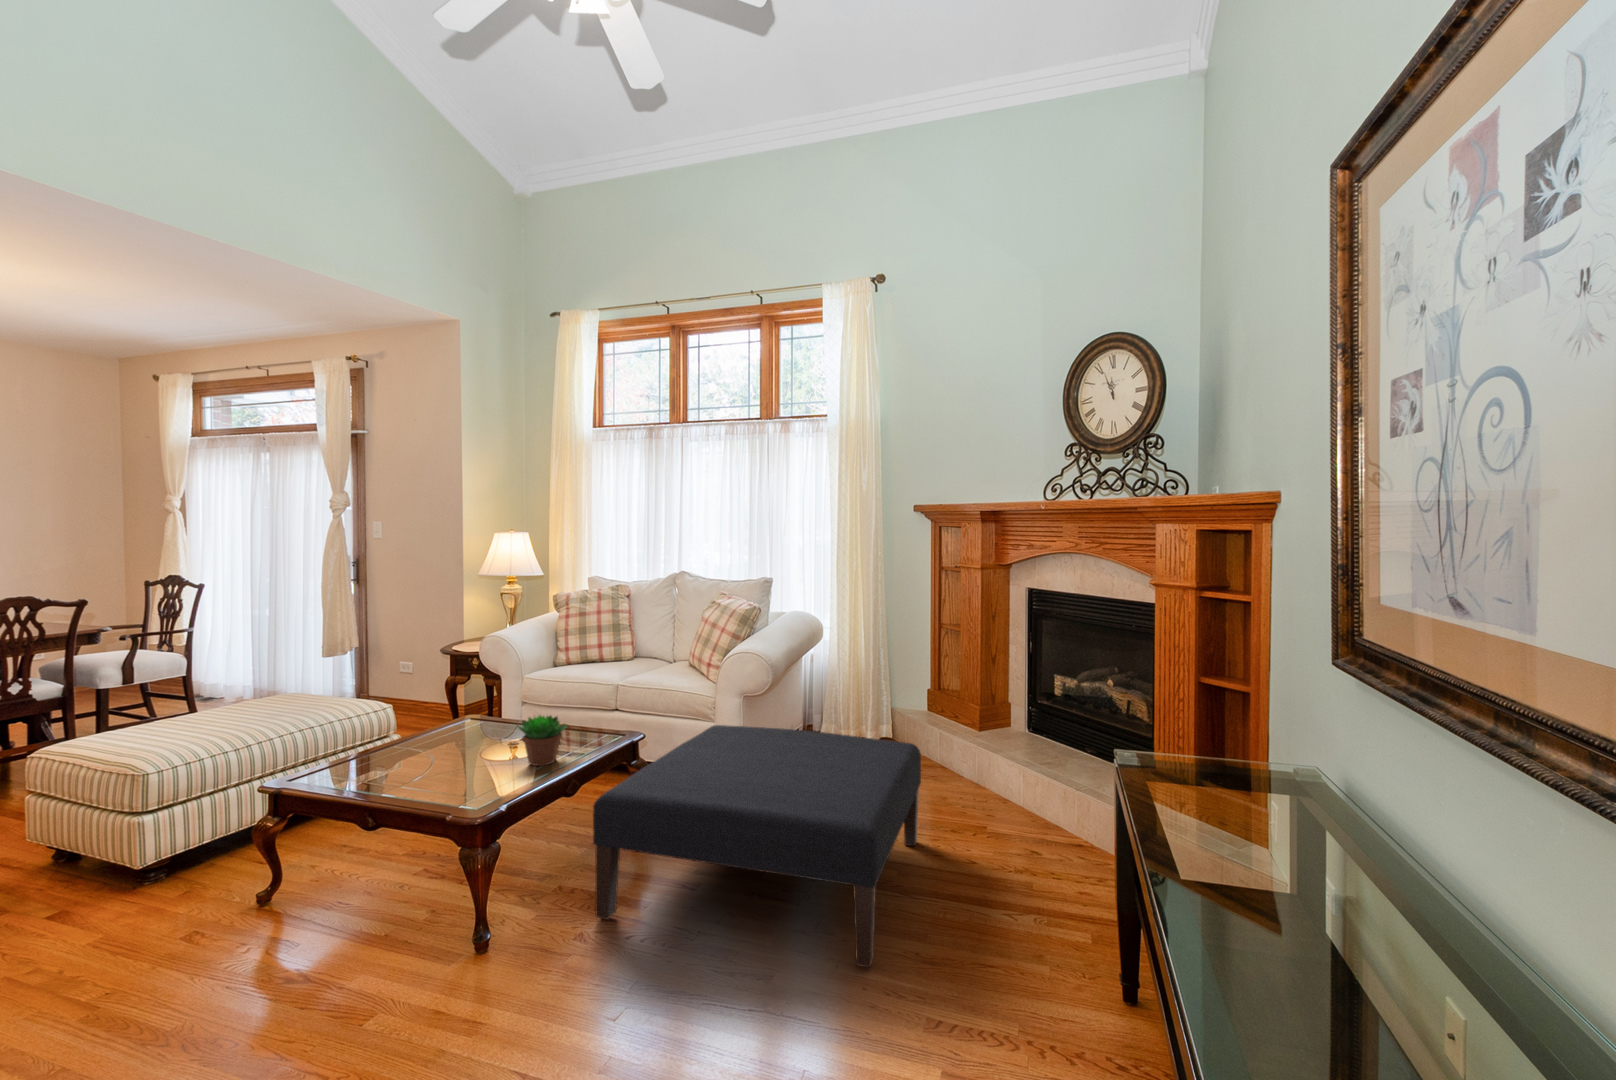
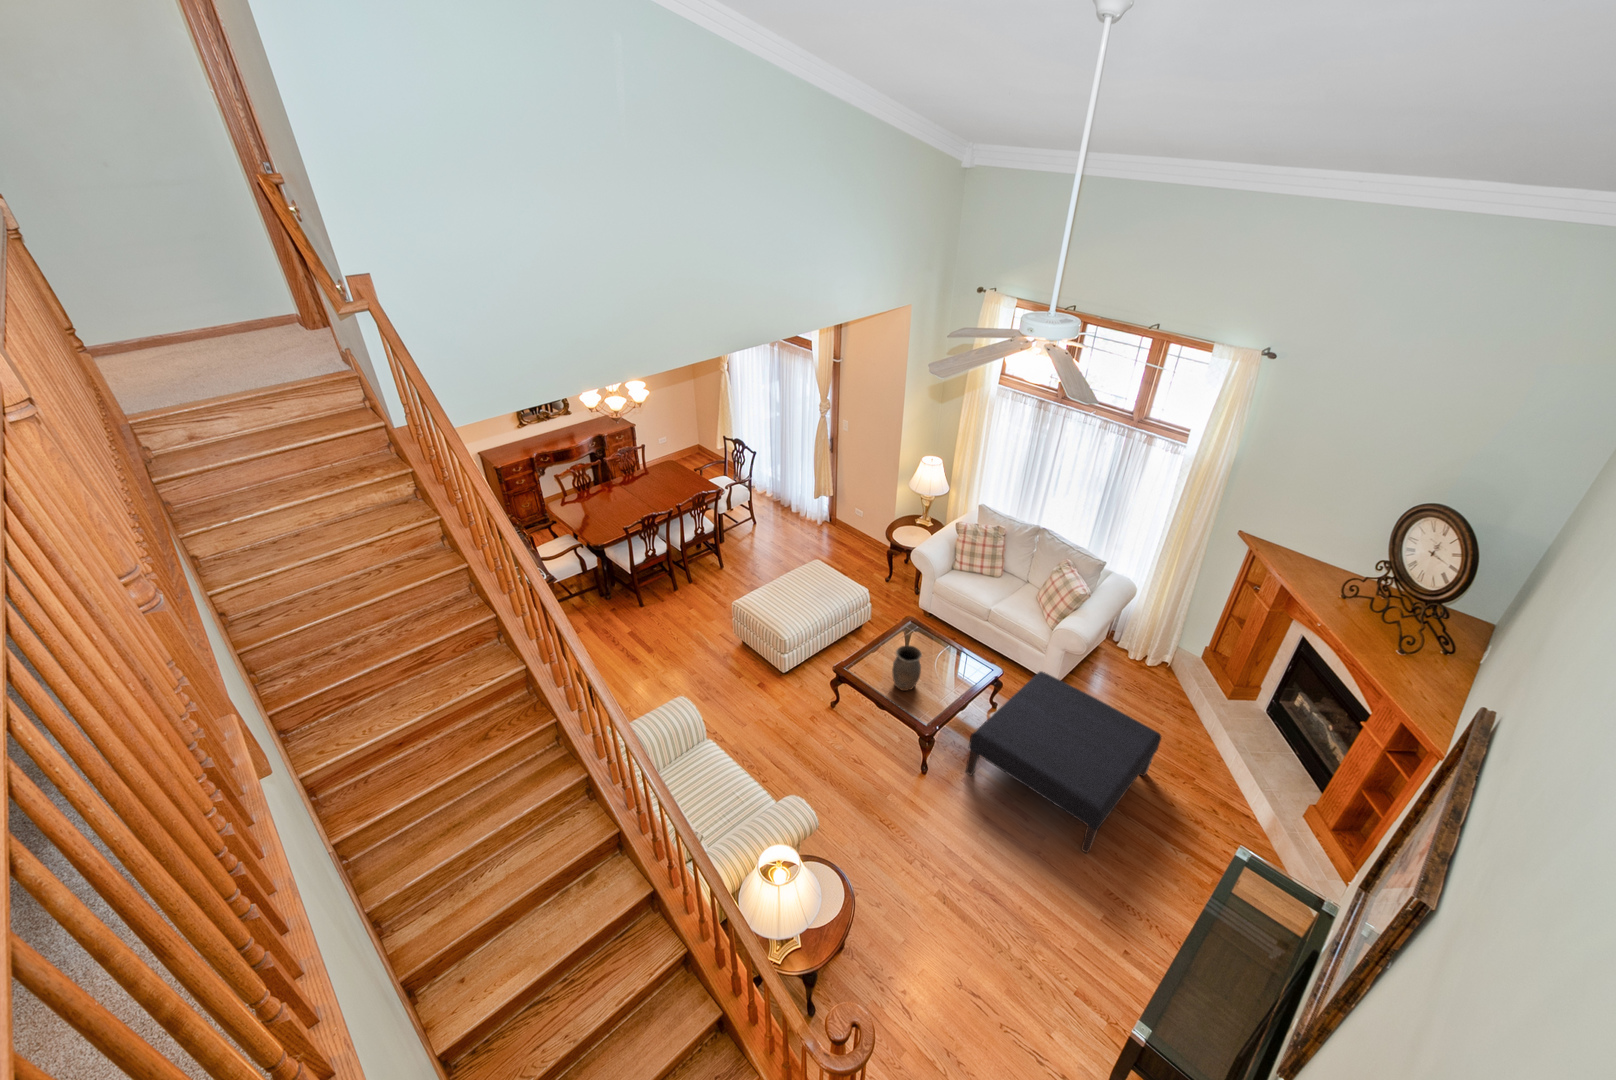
vase: none [420,691,483,787] -> present [892,645,922,691]
succulent plant: present [518,715,567,766] -> none [936,655,961,684]

